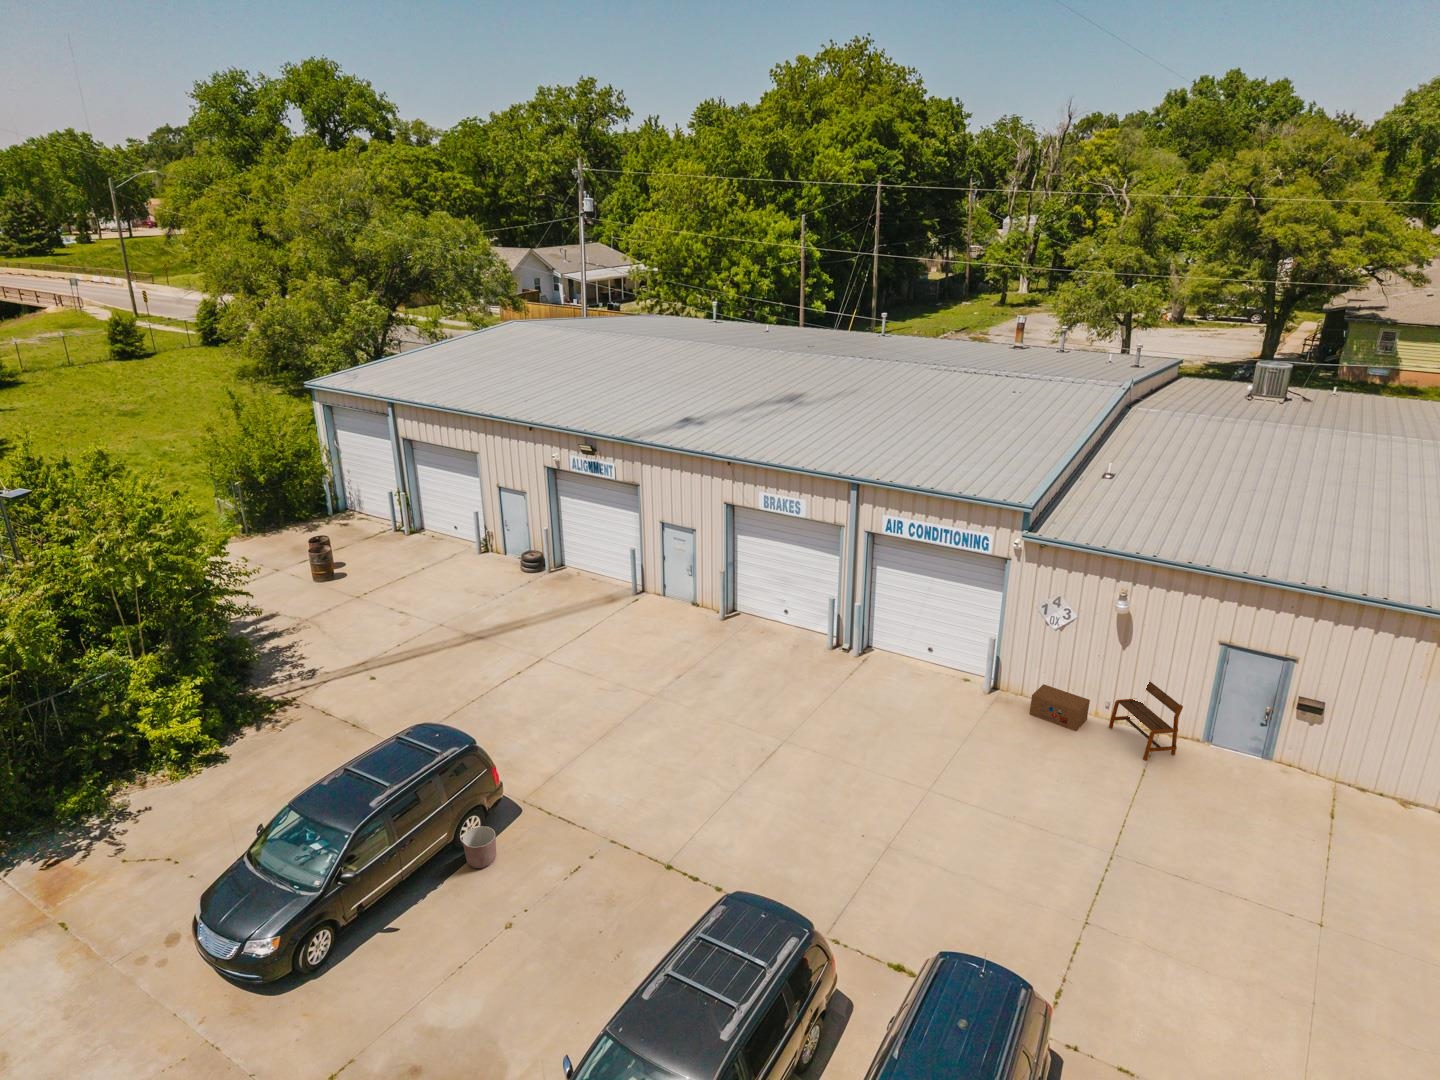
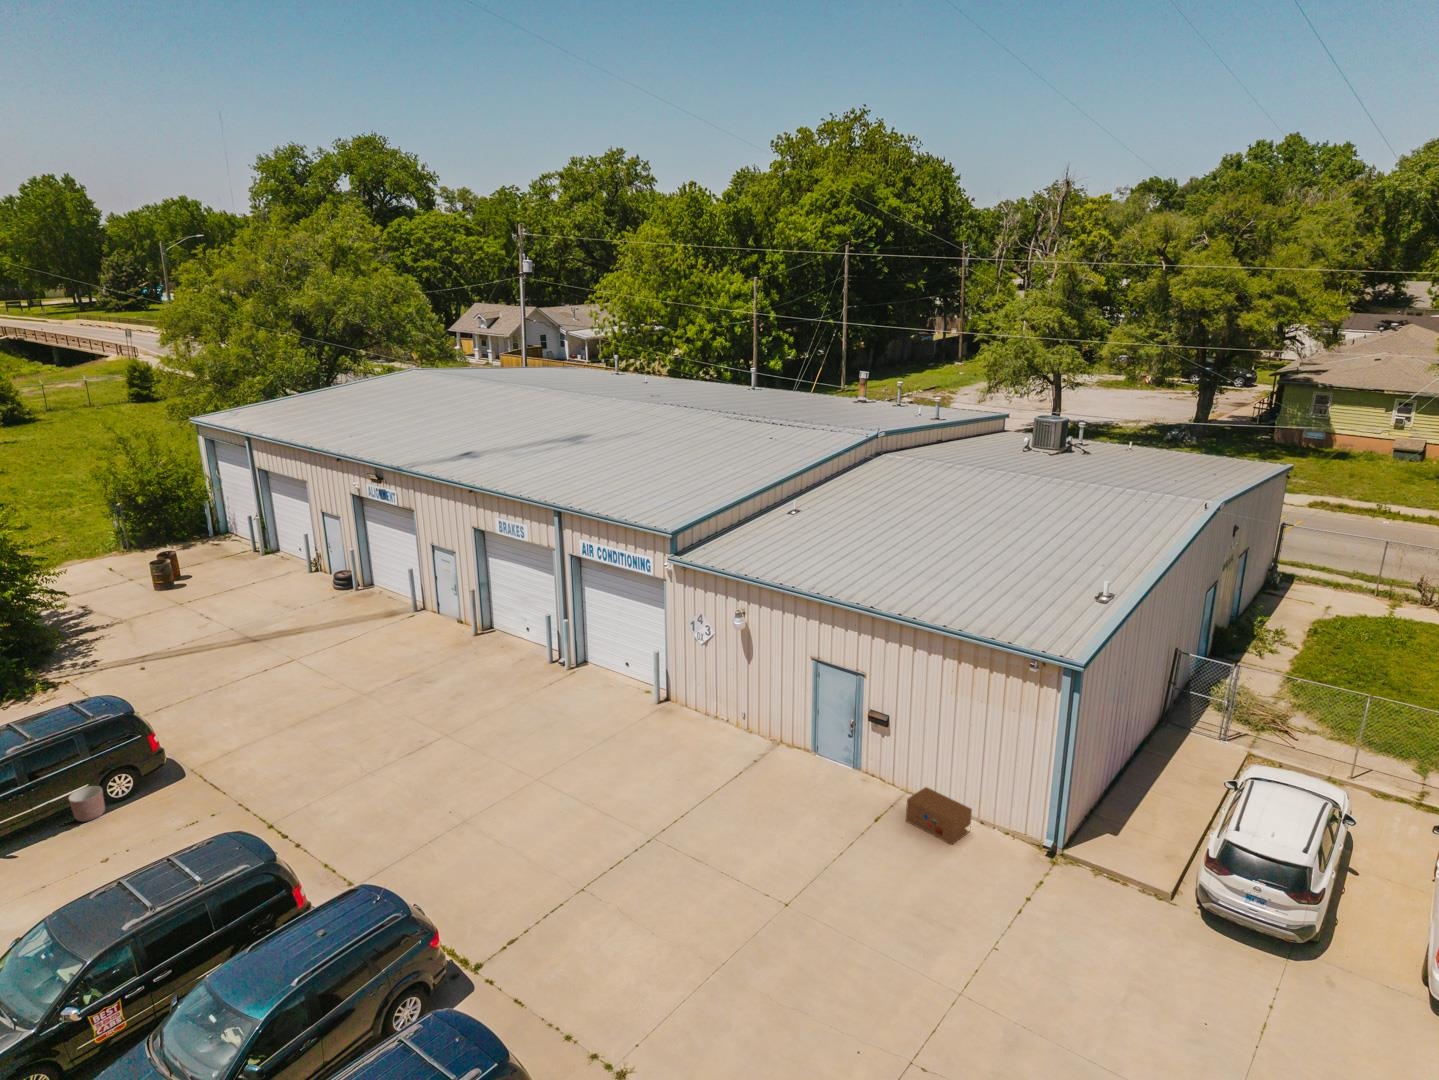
bench: present [1109,682,1183,761] -> none [742,697,782,773]
cardboard box: present [1030,684,1090,731] -> present [906,787,972,844]

